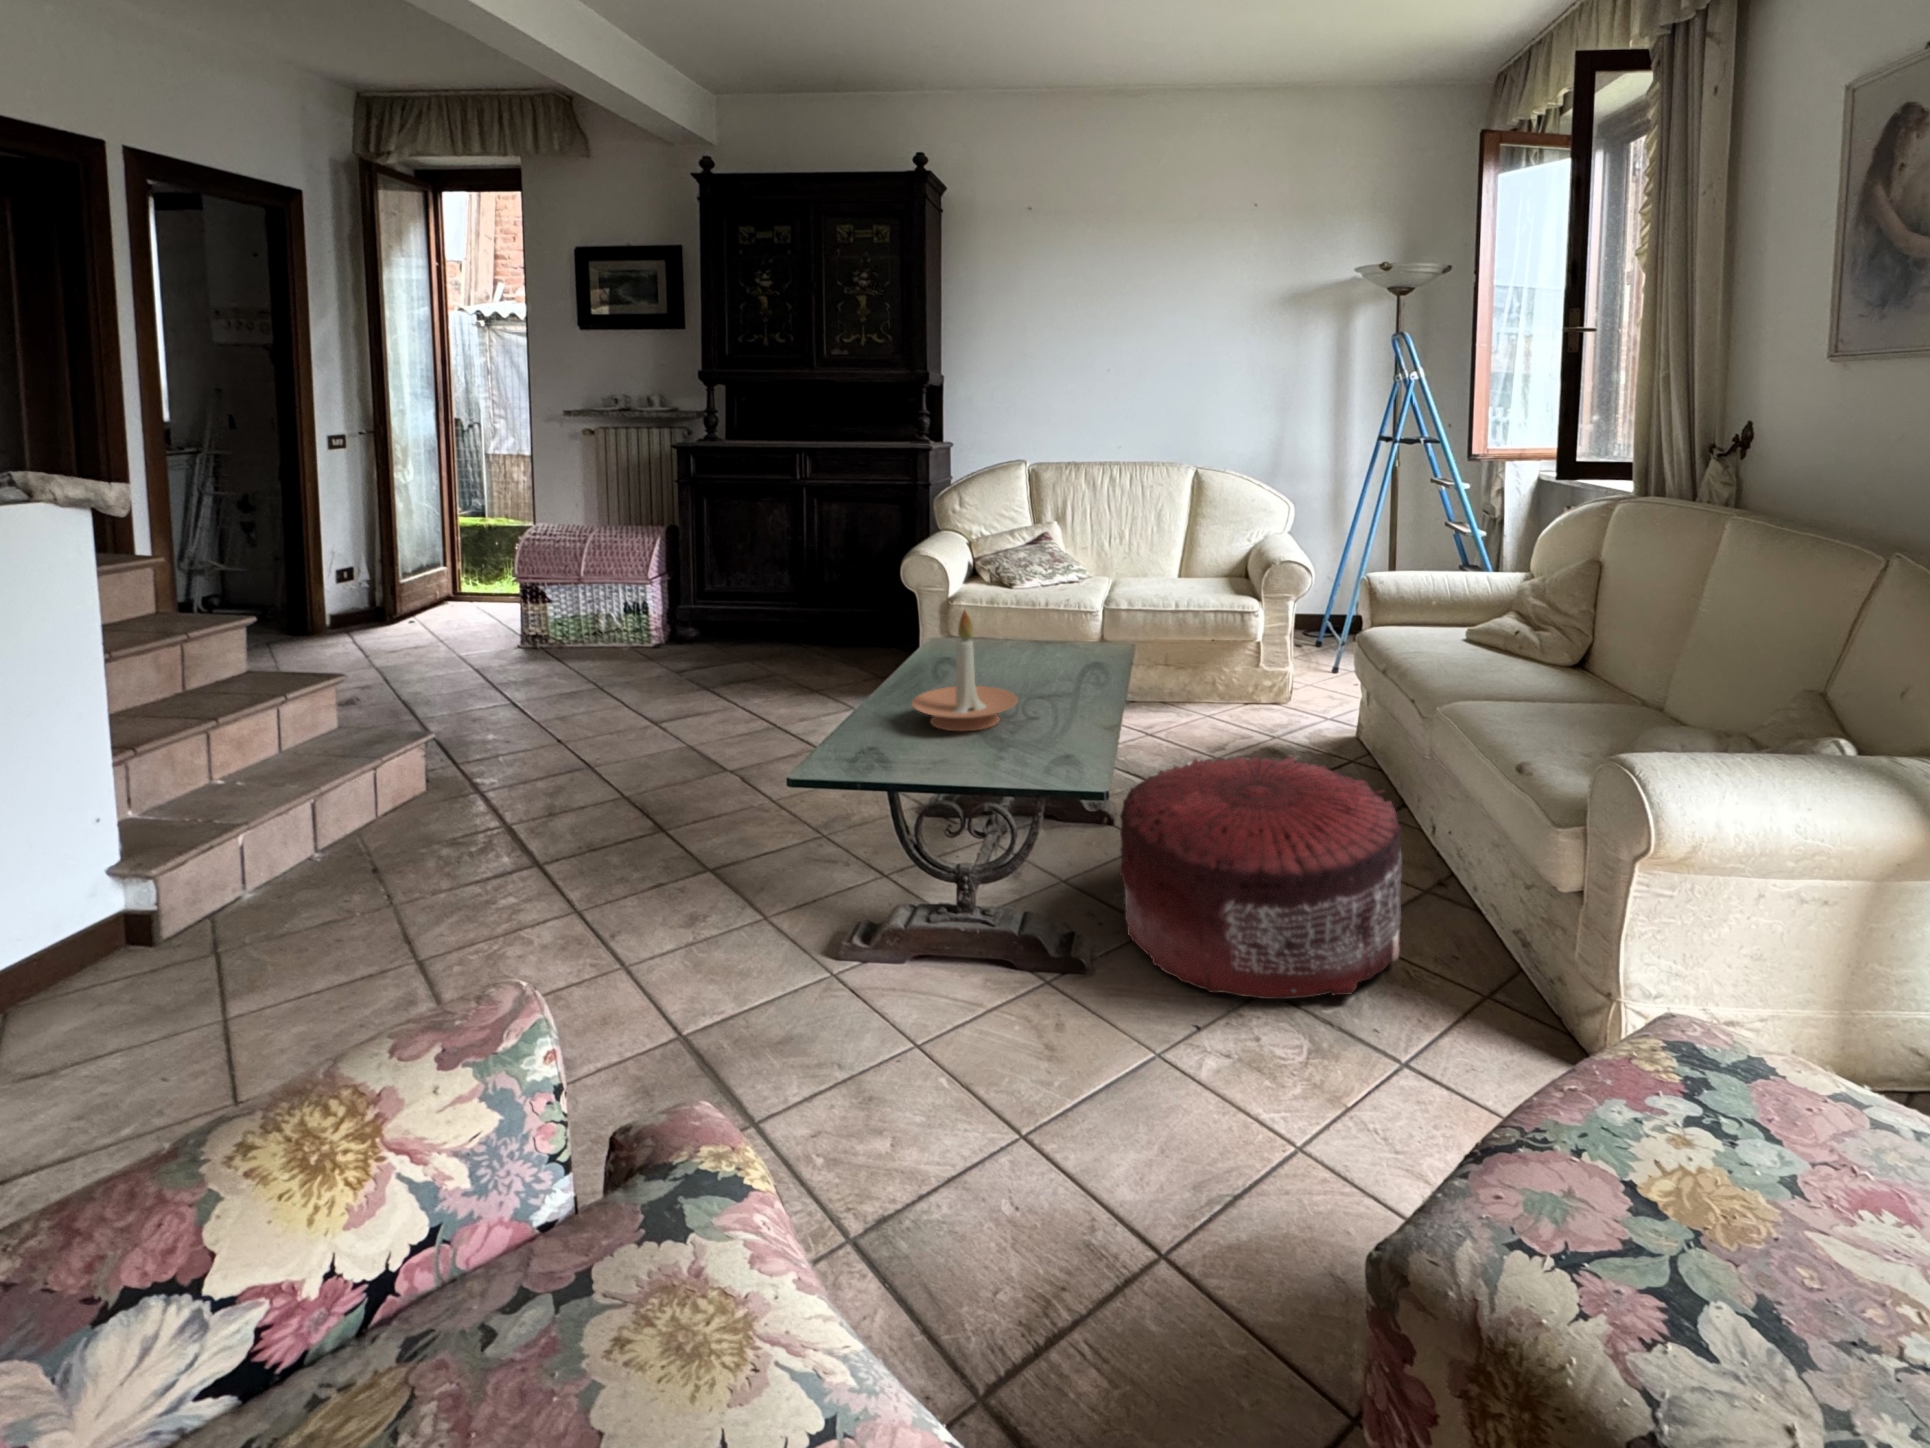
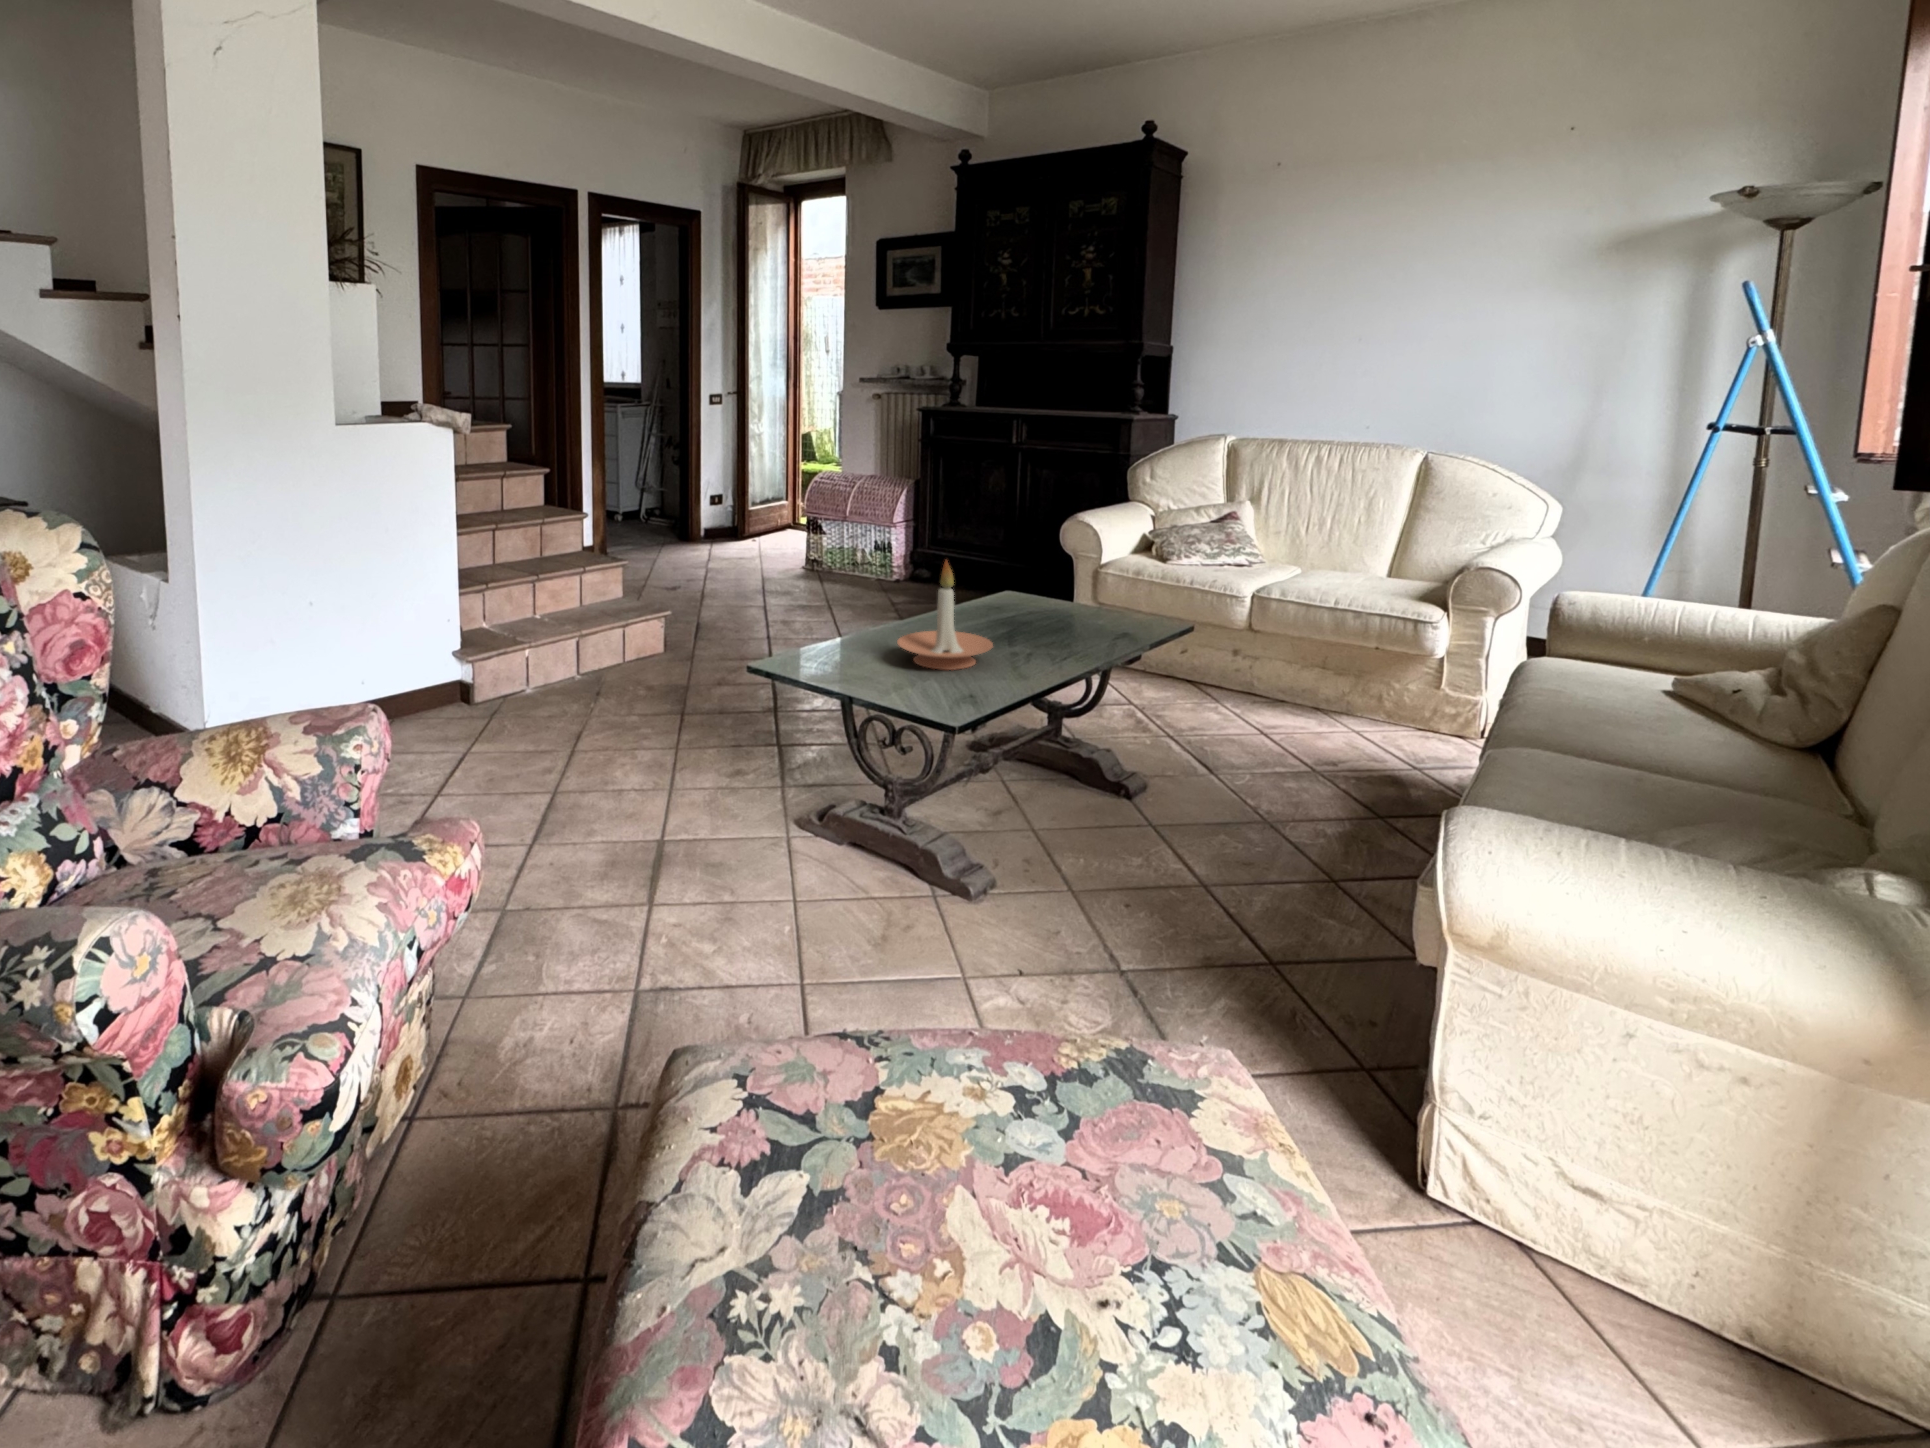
pouf: present [1119,756,1402,999] -> none [1024,742,1339,1002]

